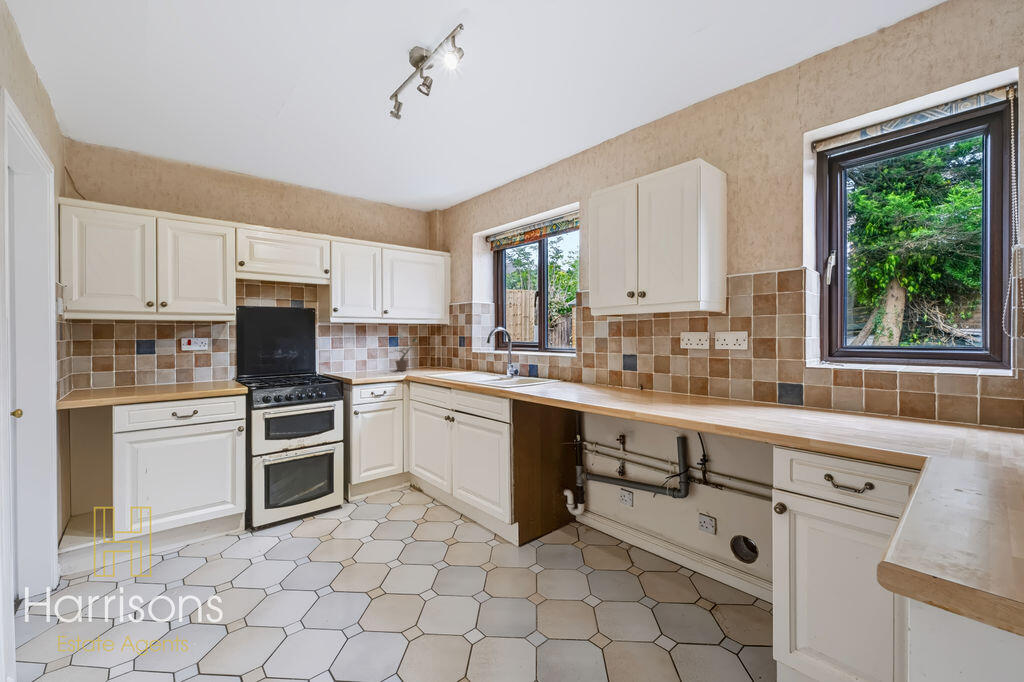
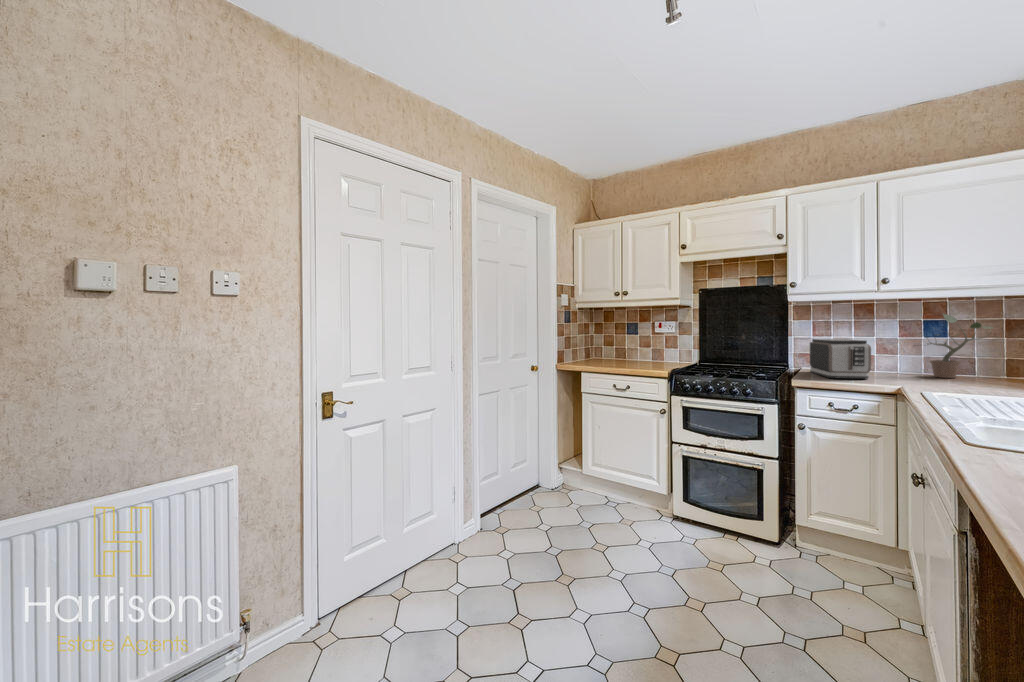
toaster: none [338,350,381,377] -> present [810,339,871,379]

